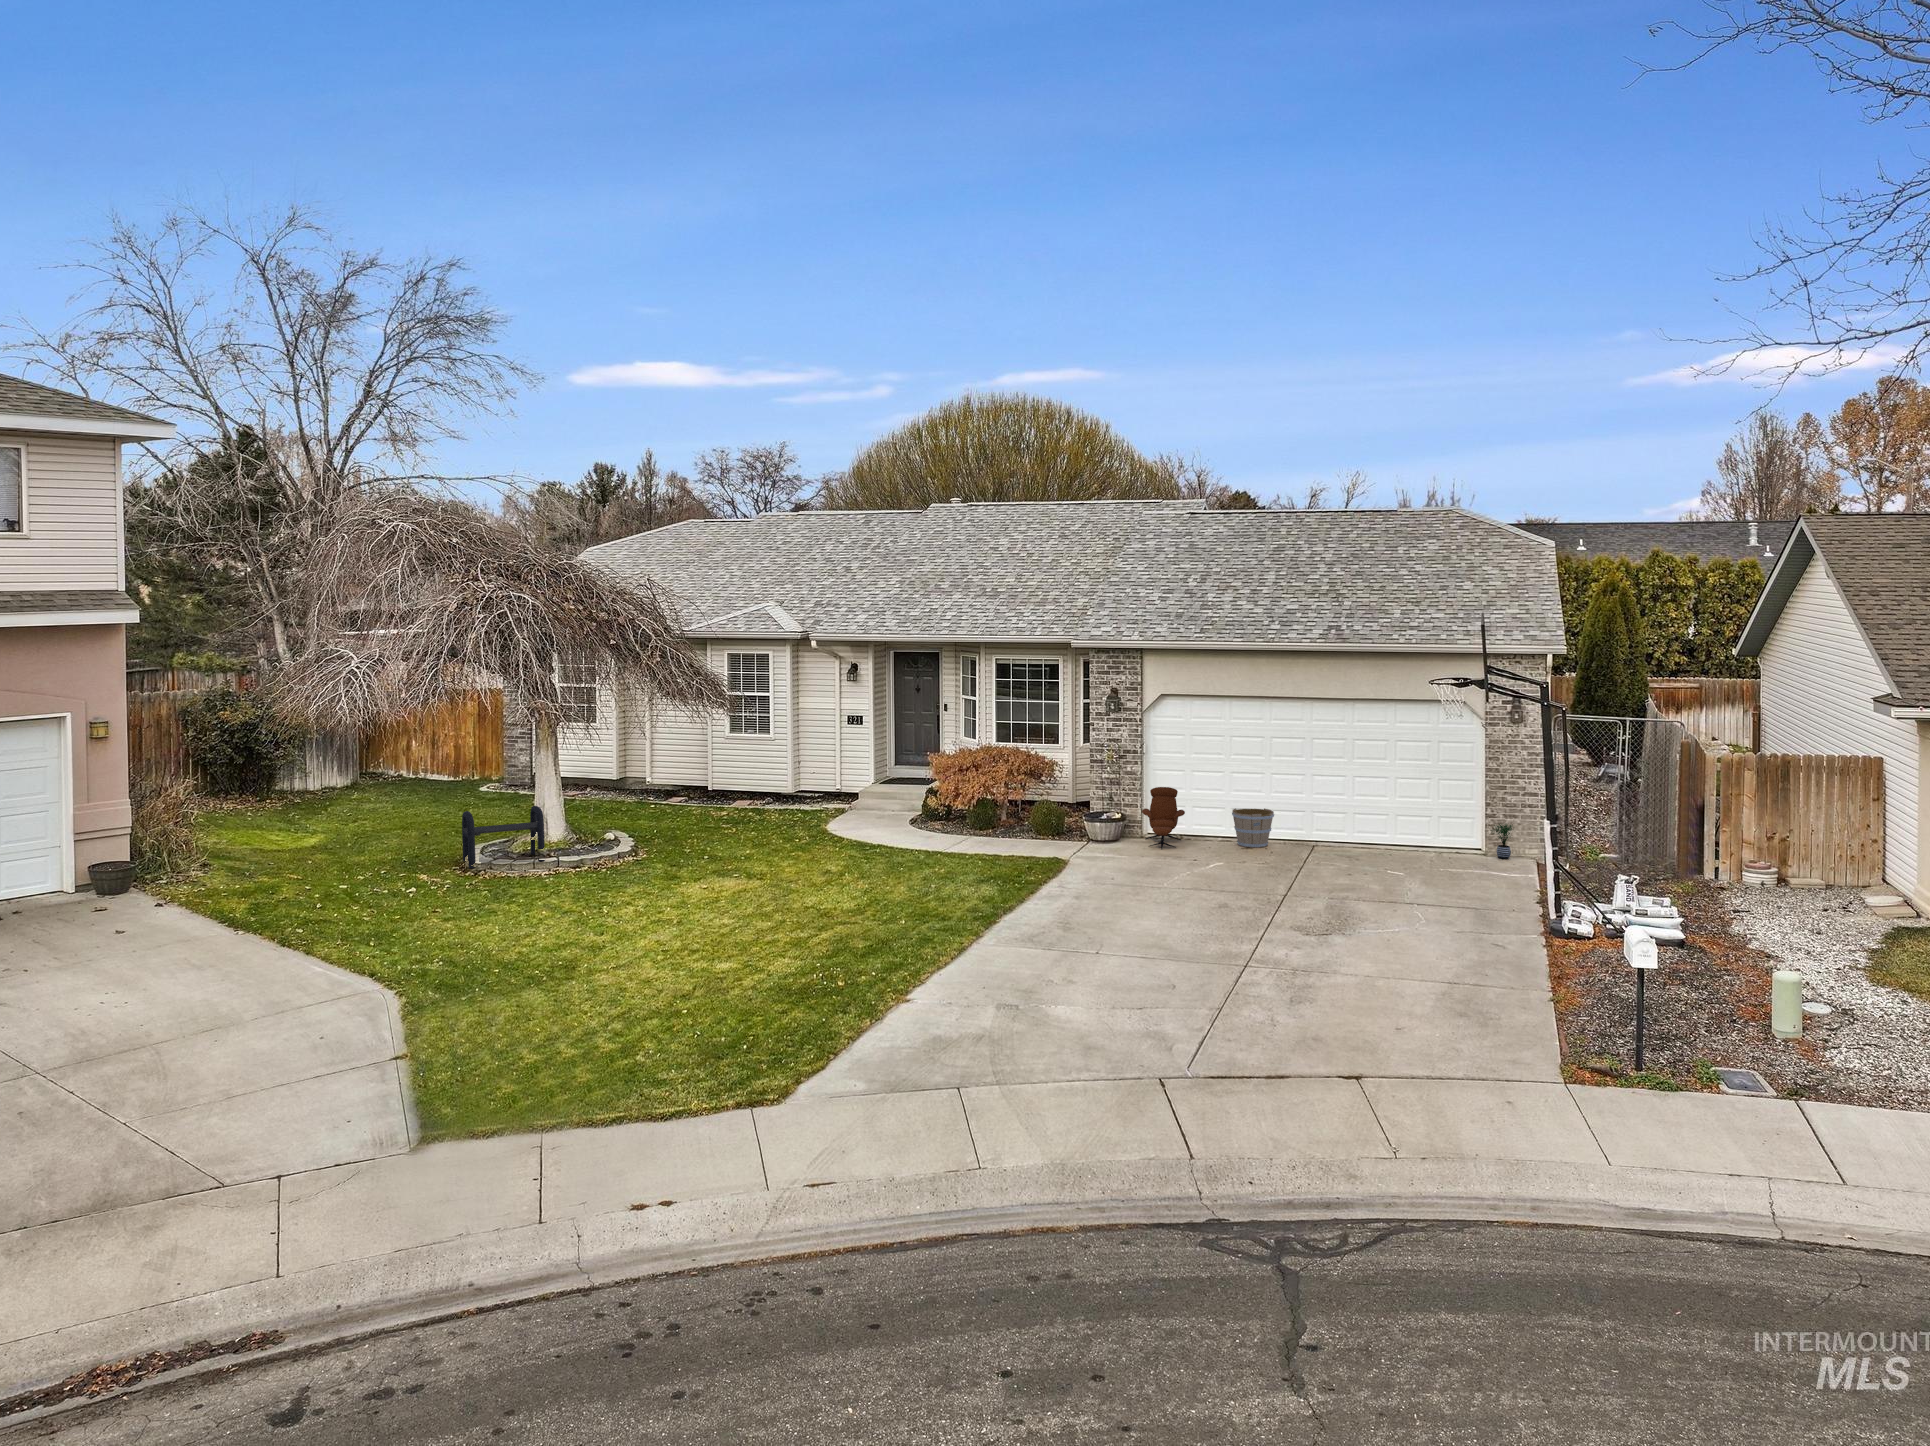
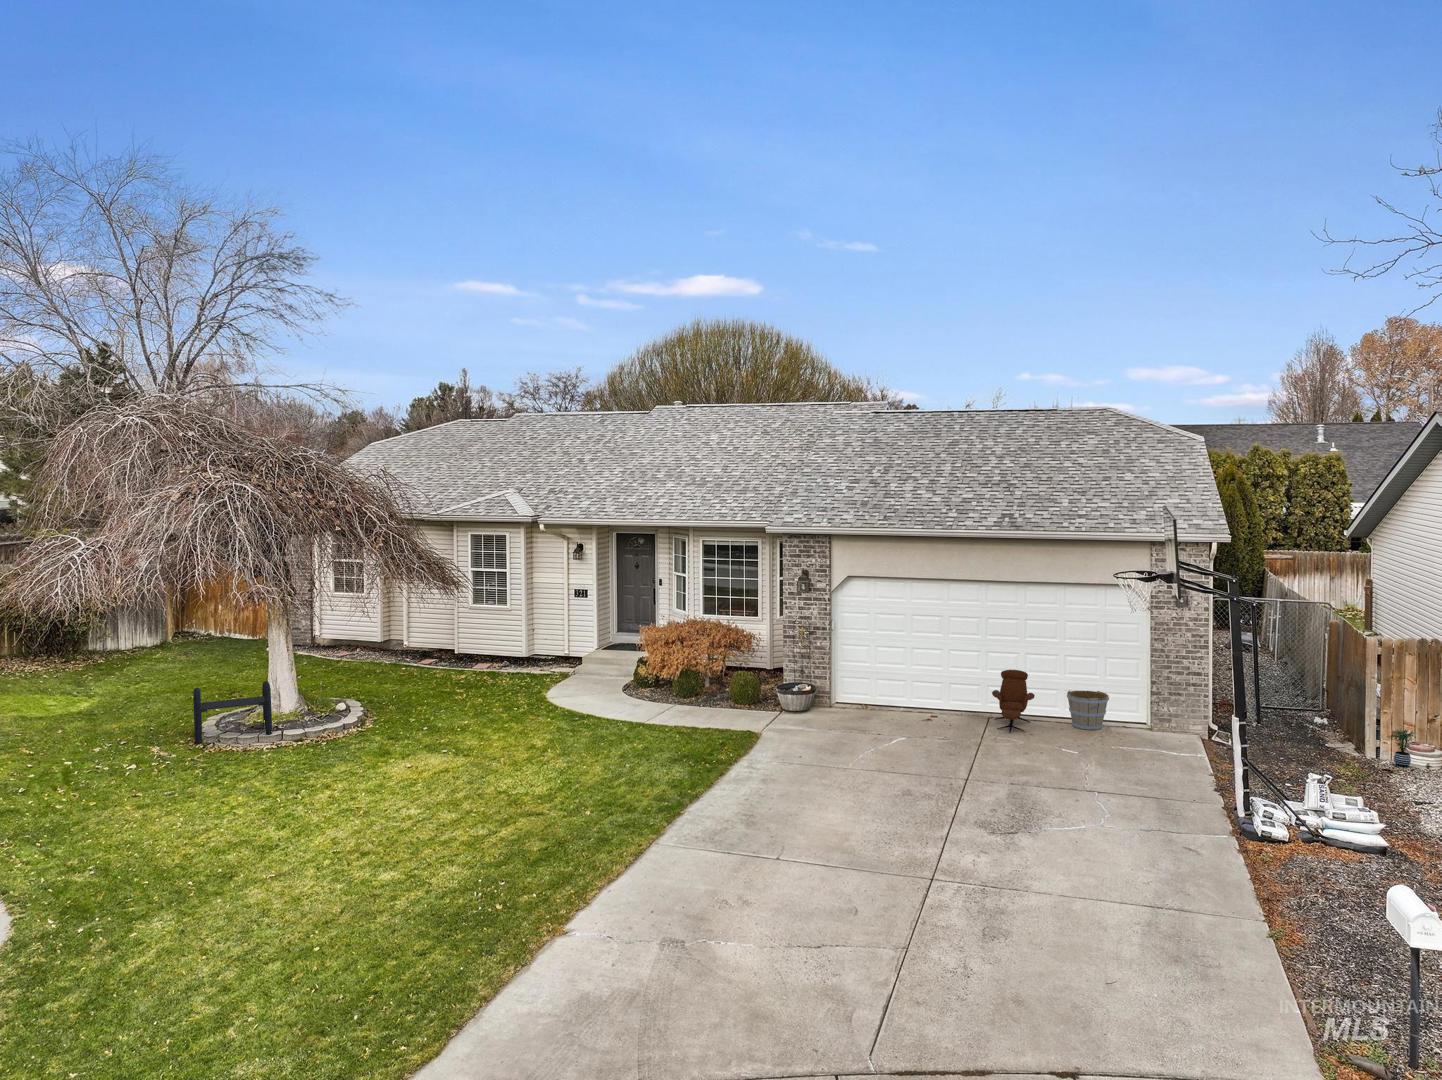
lounge chair: present [1142,787,1185,849] -> present [992,670,1035,733]
wooden bucket: present [1232,808,1274,848] -> present [1067,691,1109,730]
potted plant: present [1491,824,1512,859] -> present [1387,729,1414,767]

